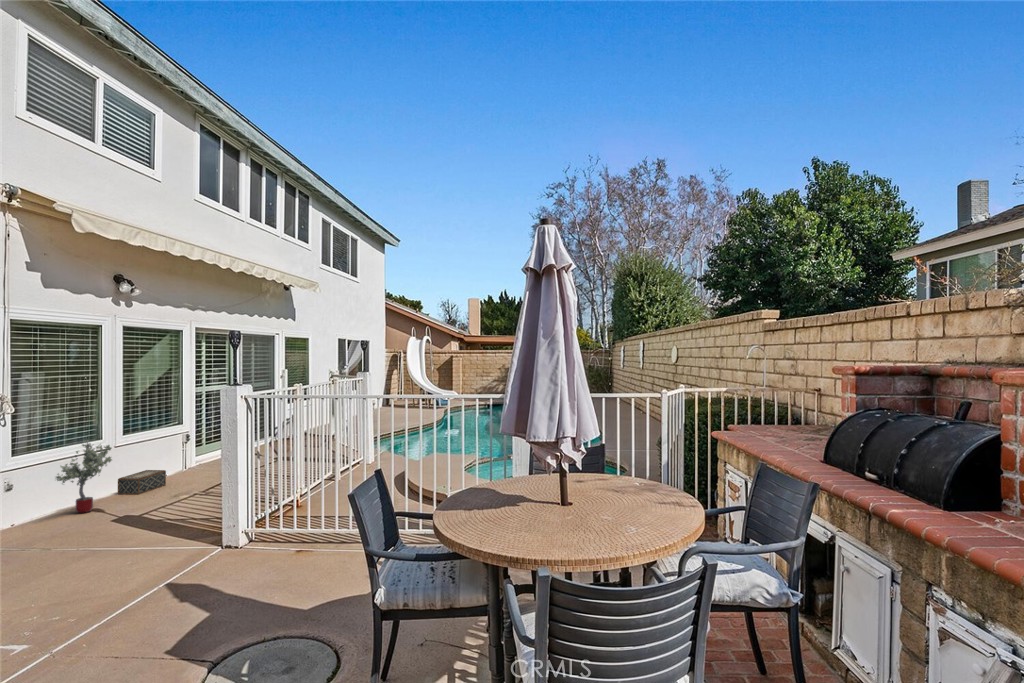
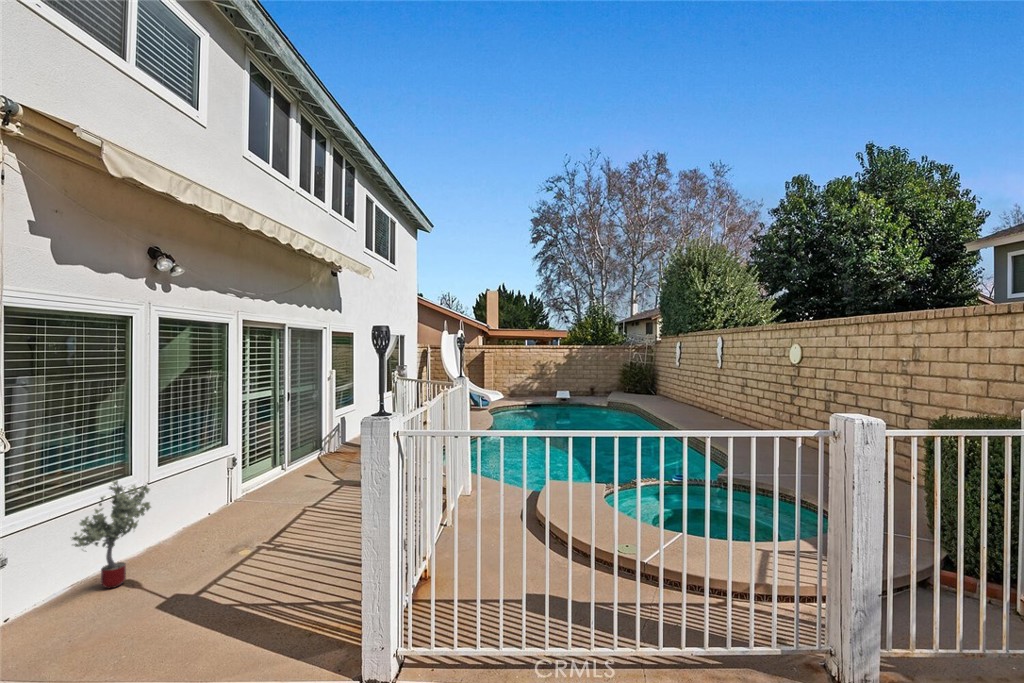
woven basket: present [118,470,166,495] -> none [155,509,216,548]

